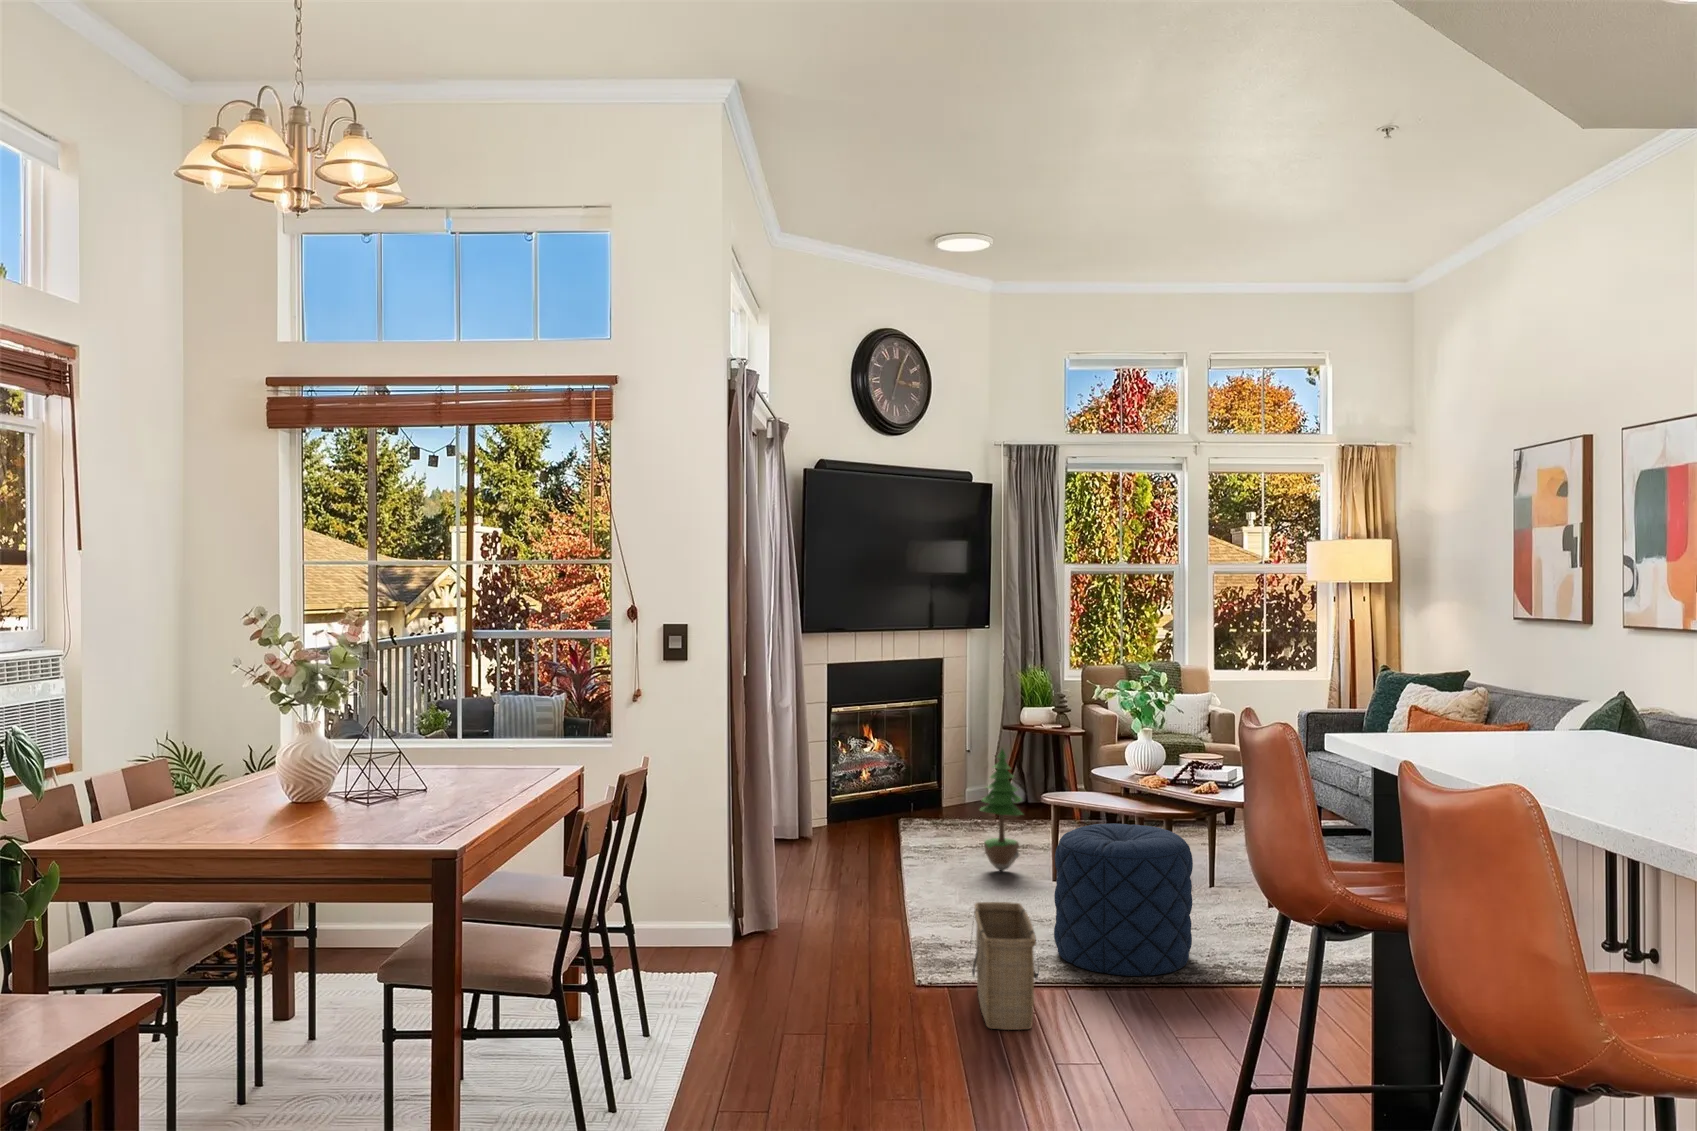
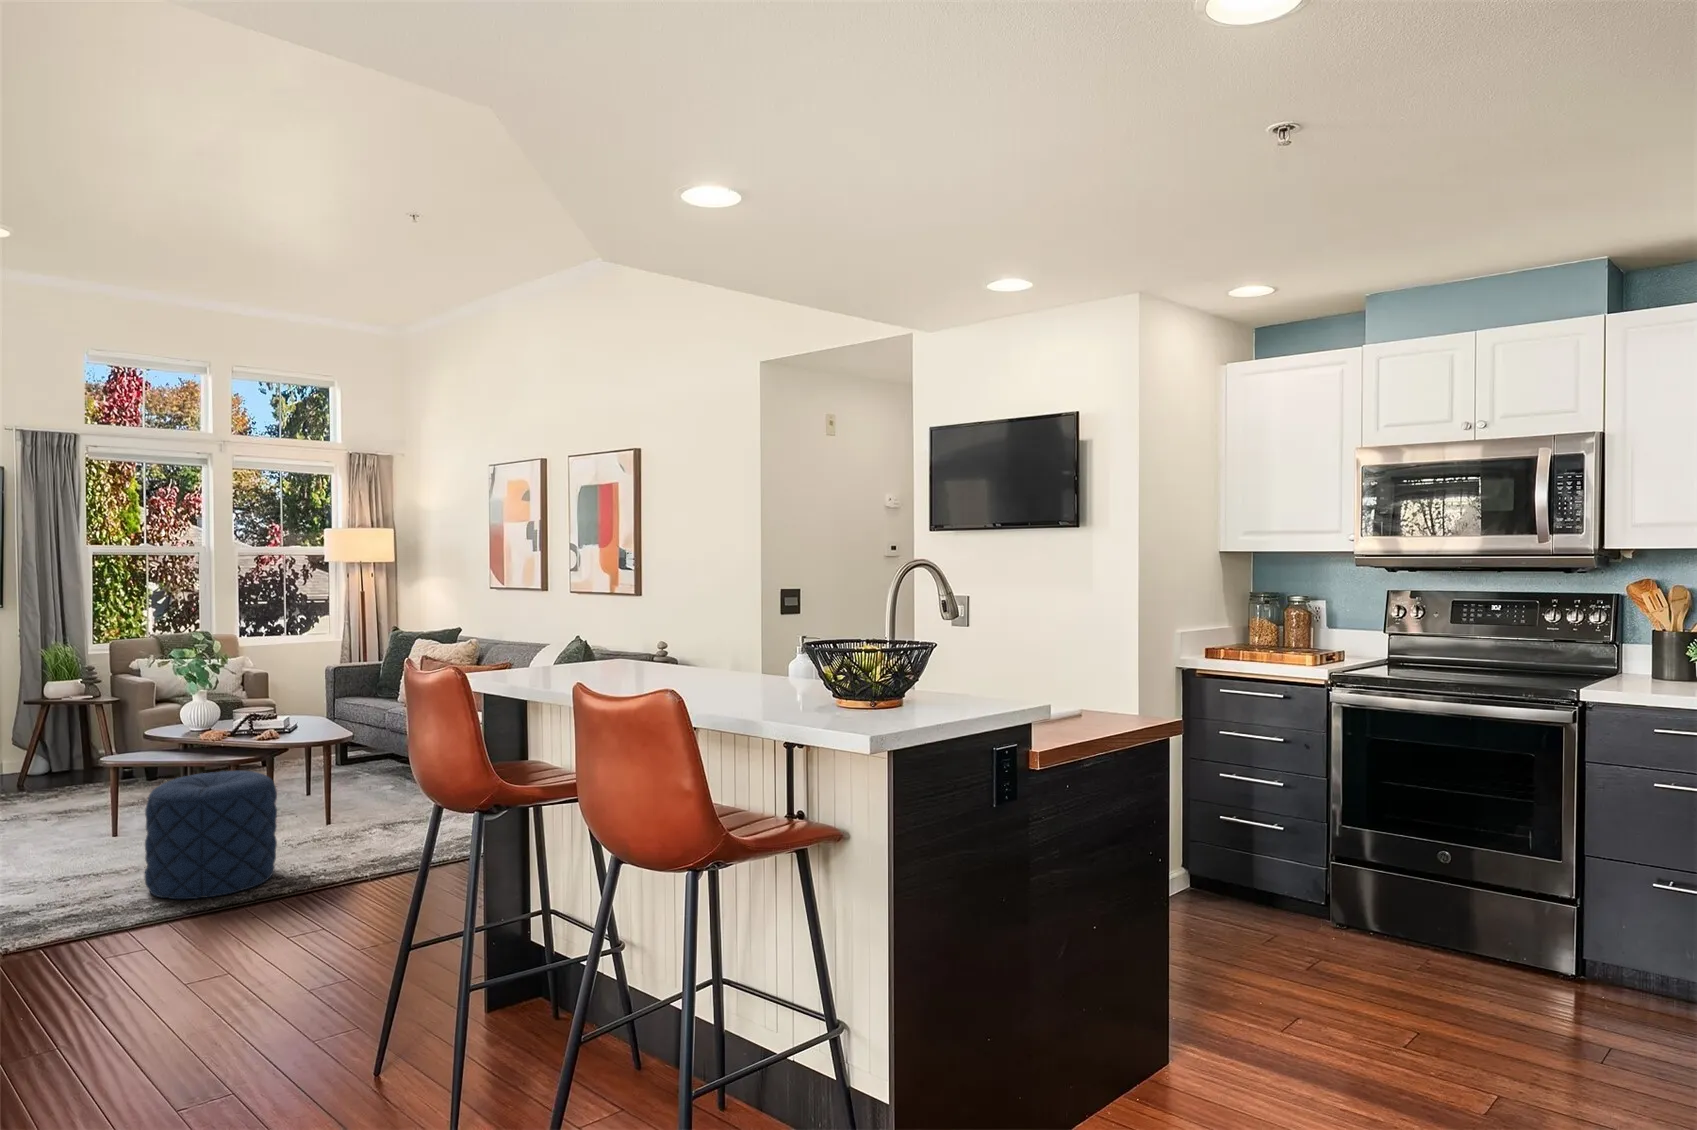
potted tree: present [980,749,1023,871] -> none [23,723,77,843]
basket: present [972,902,1038,1030] -> none [75,854,158,964]

